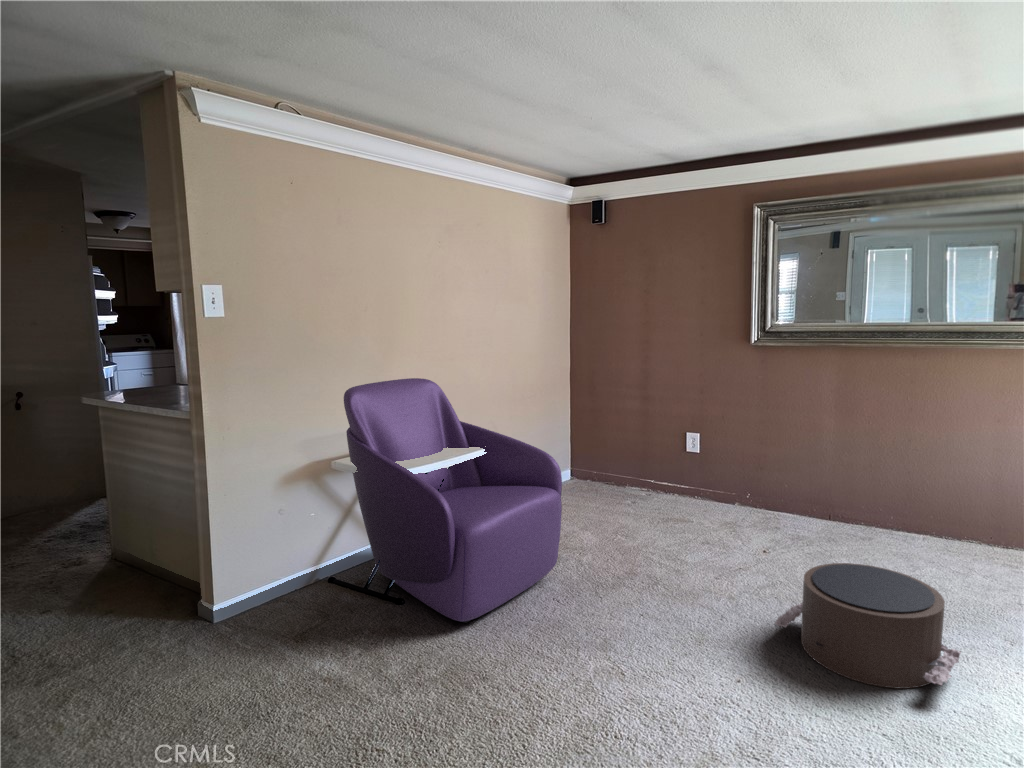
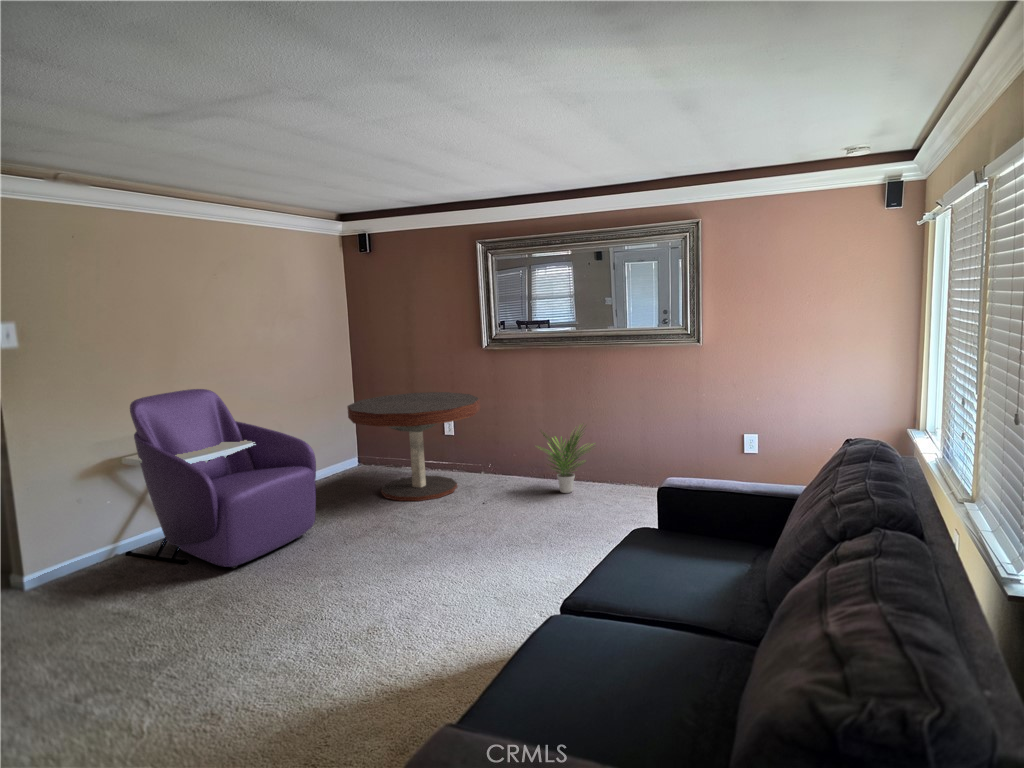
coffee table: none [582,397,753,538] -> present [348,392,480,501]
potted plant: none [832,451,933,546] -> present [544,427,588,493]
pouf: present [775,563,961,689] -> none [451,499,557,571]

